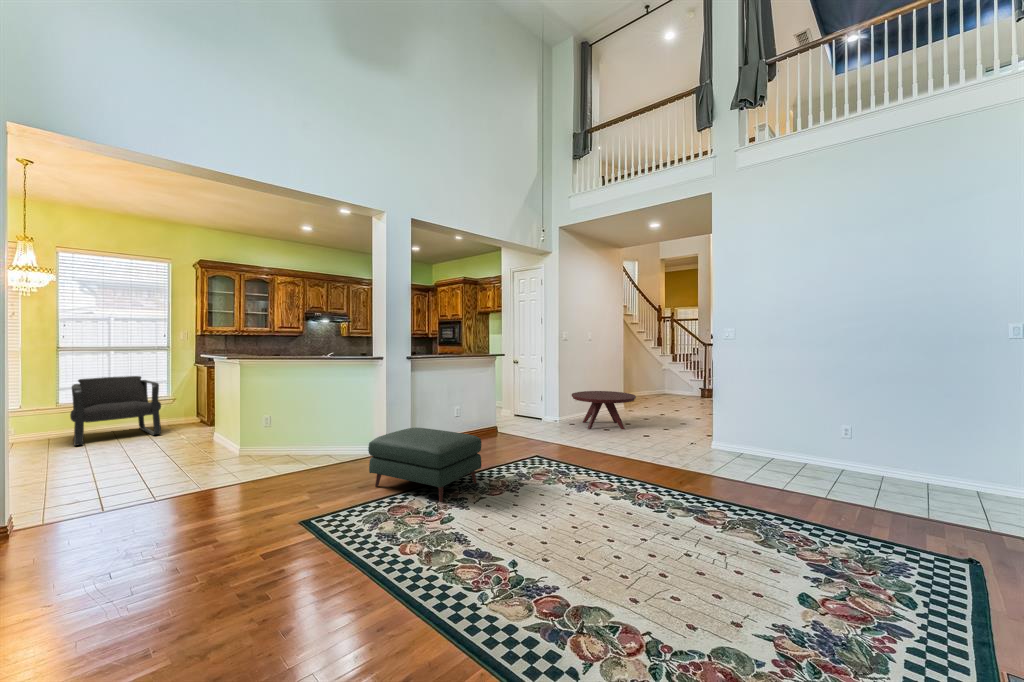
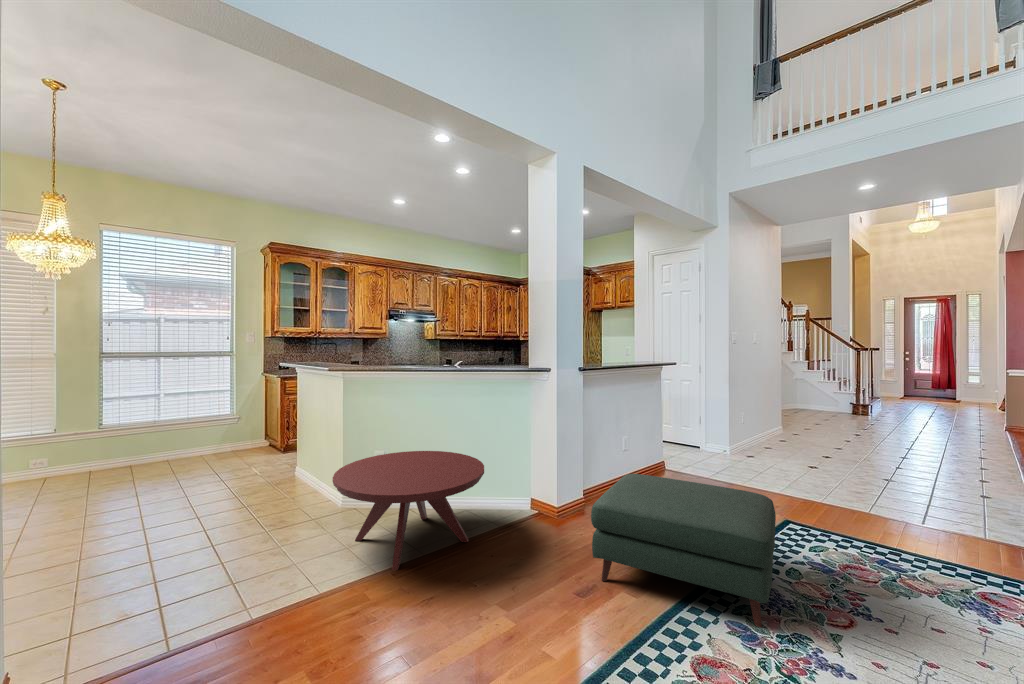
armchair: present [70,376,161,446] -> none [114,388,227,483]
coffee table: present [572,391,636,430] -> present [333,451,484,570]

